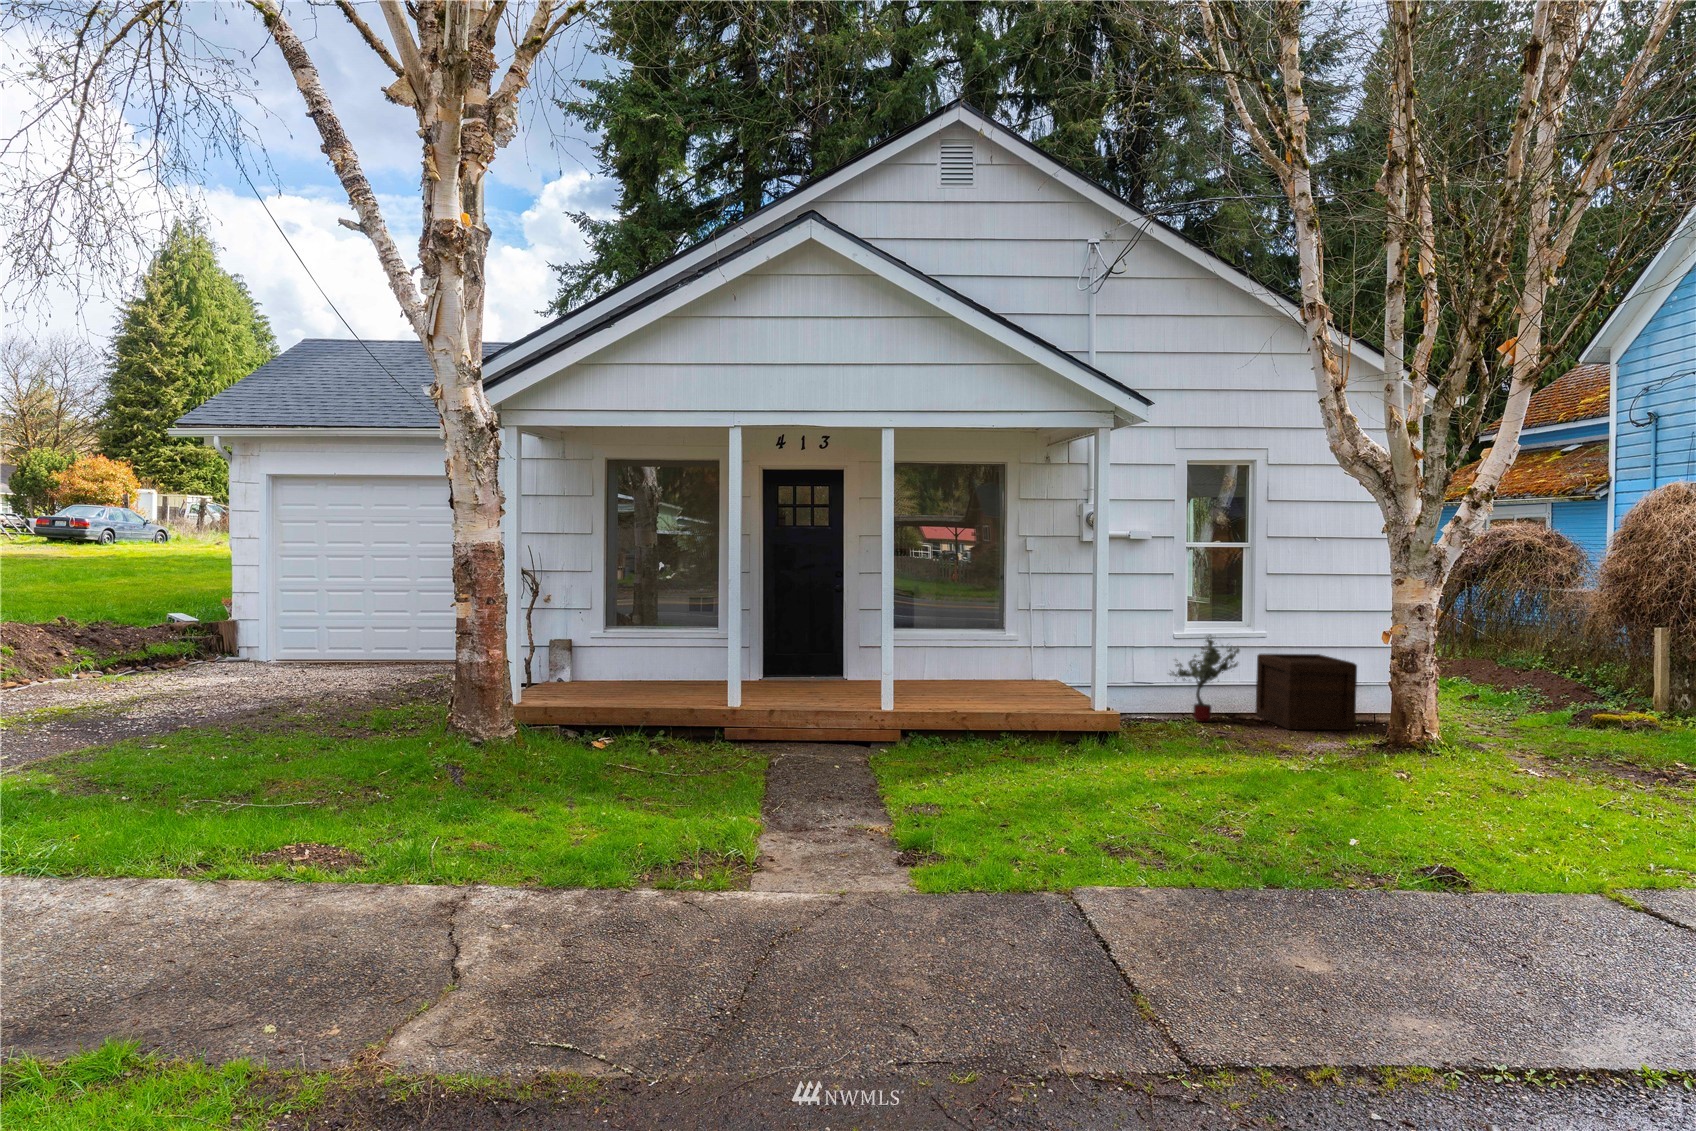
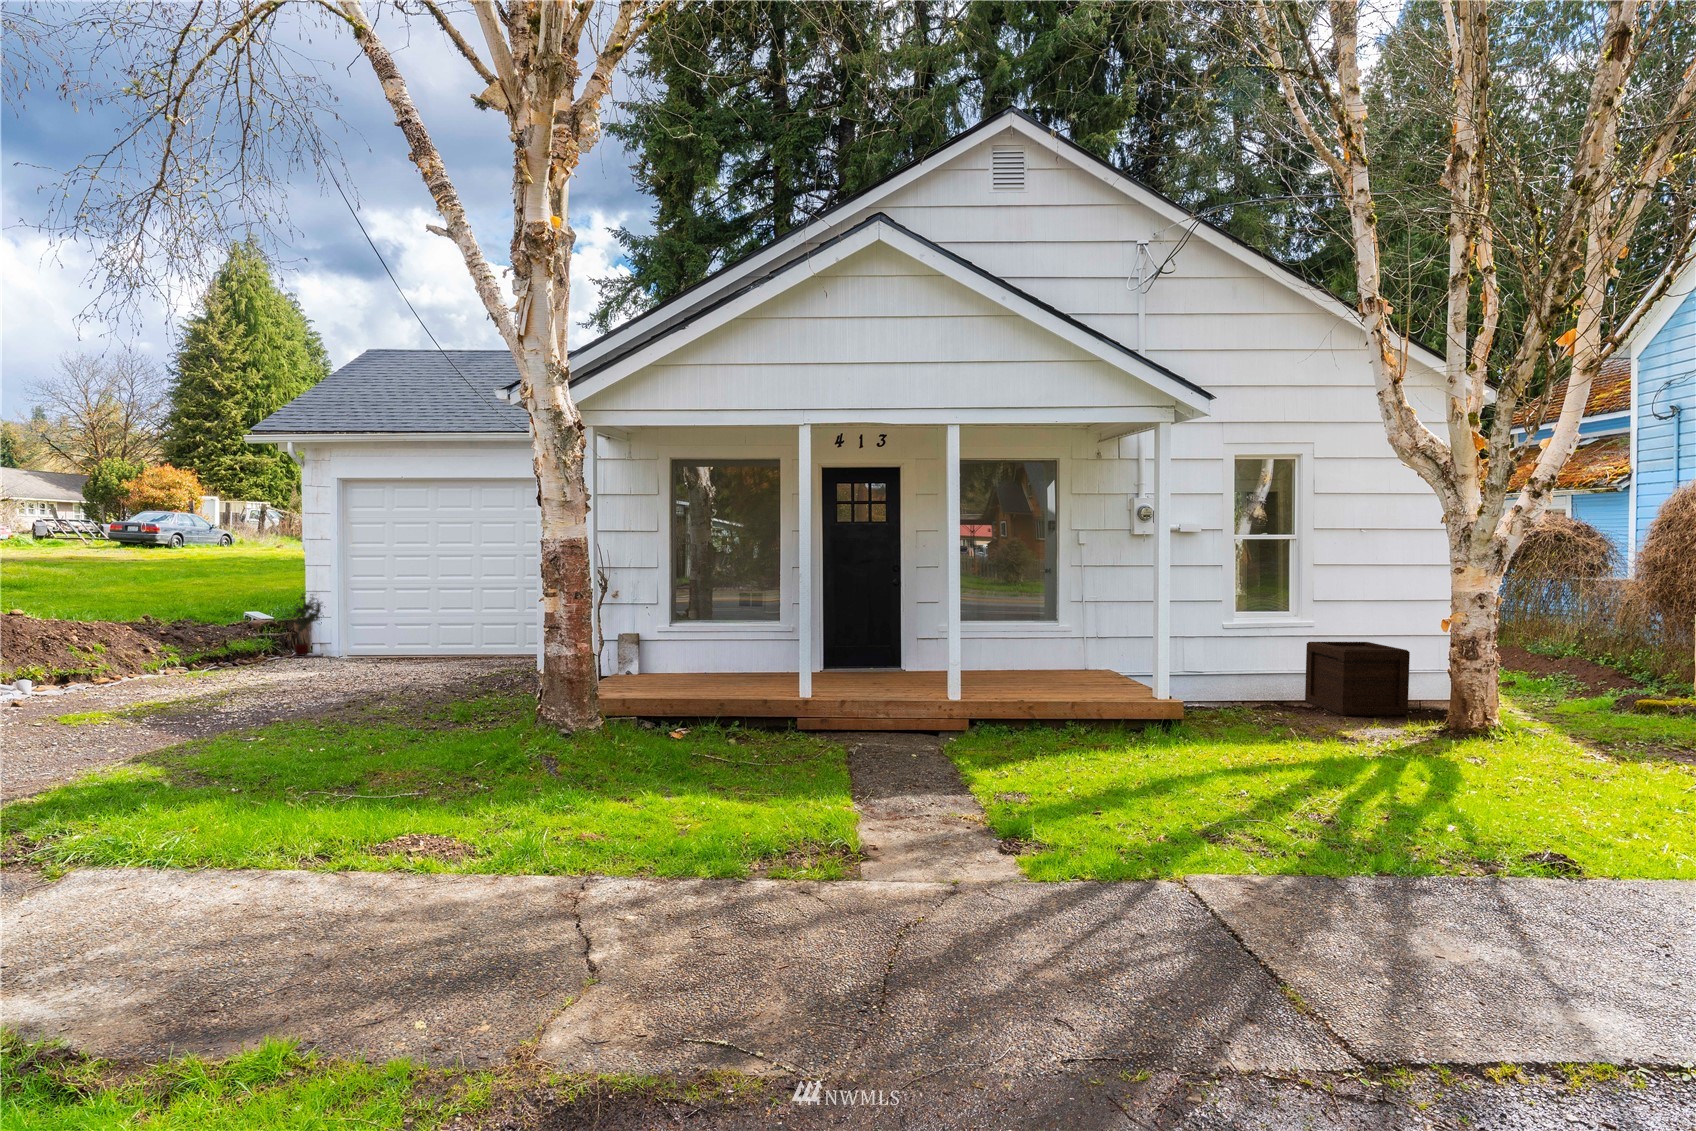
potted tree: present [1170,635,1239,722] -> present [284,594,324,656]

